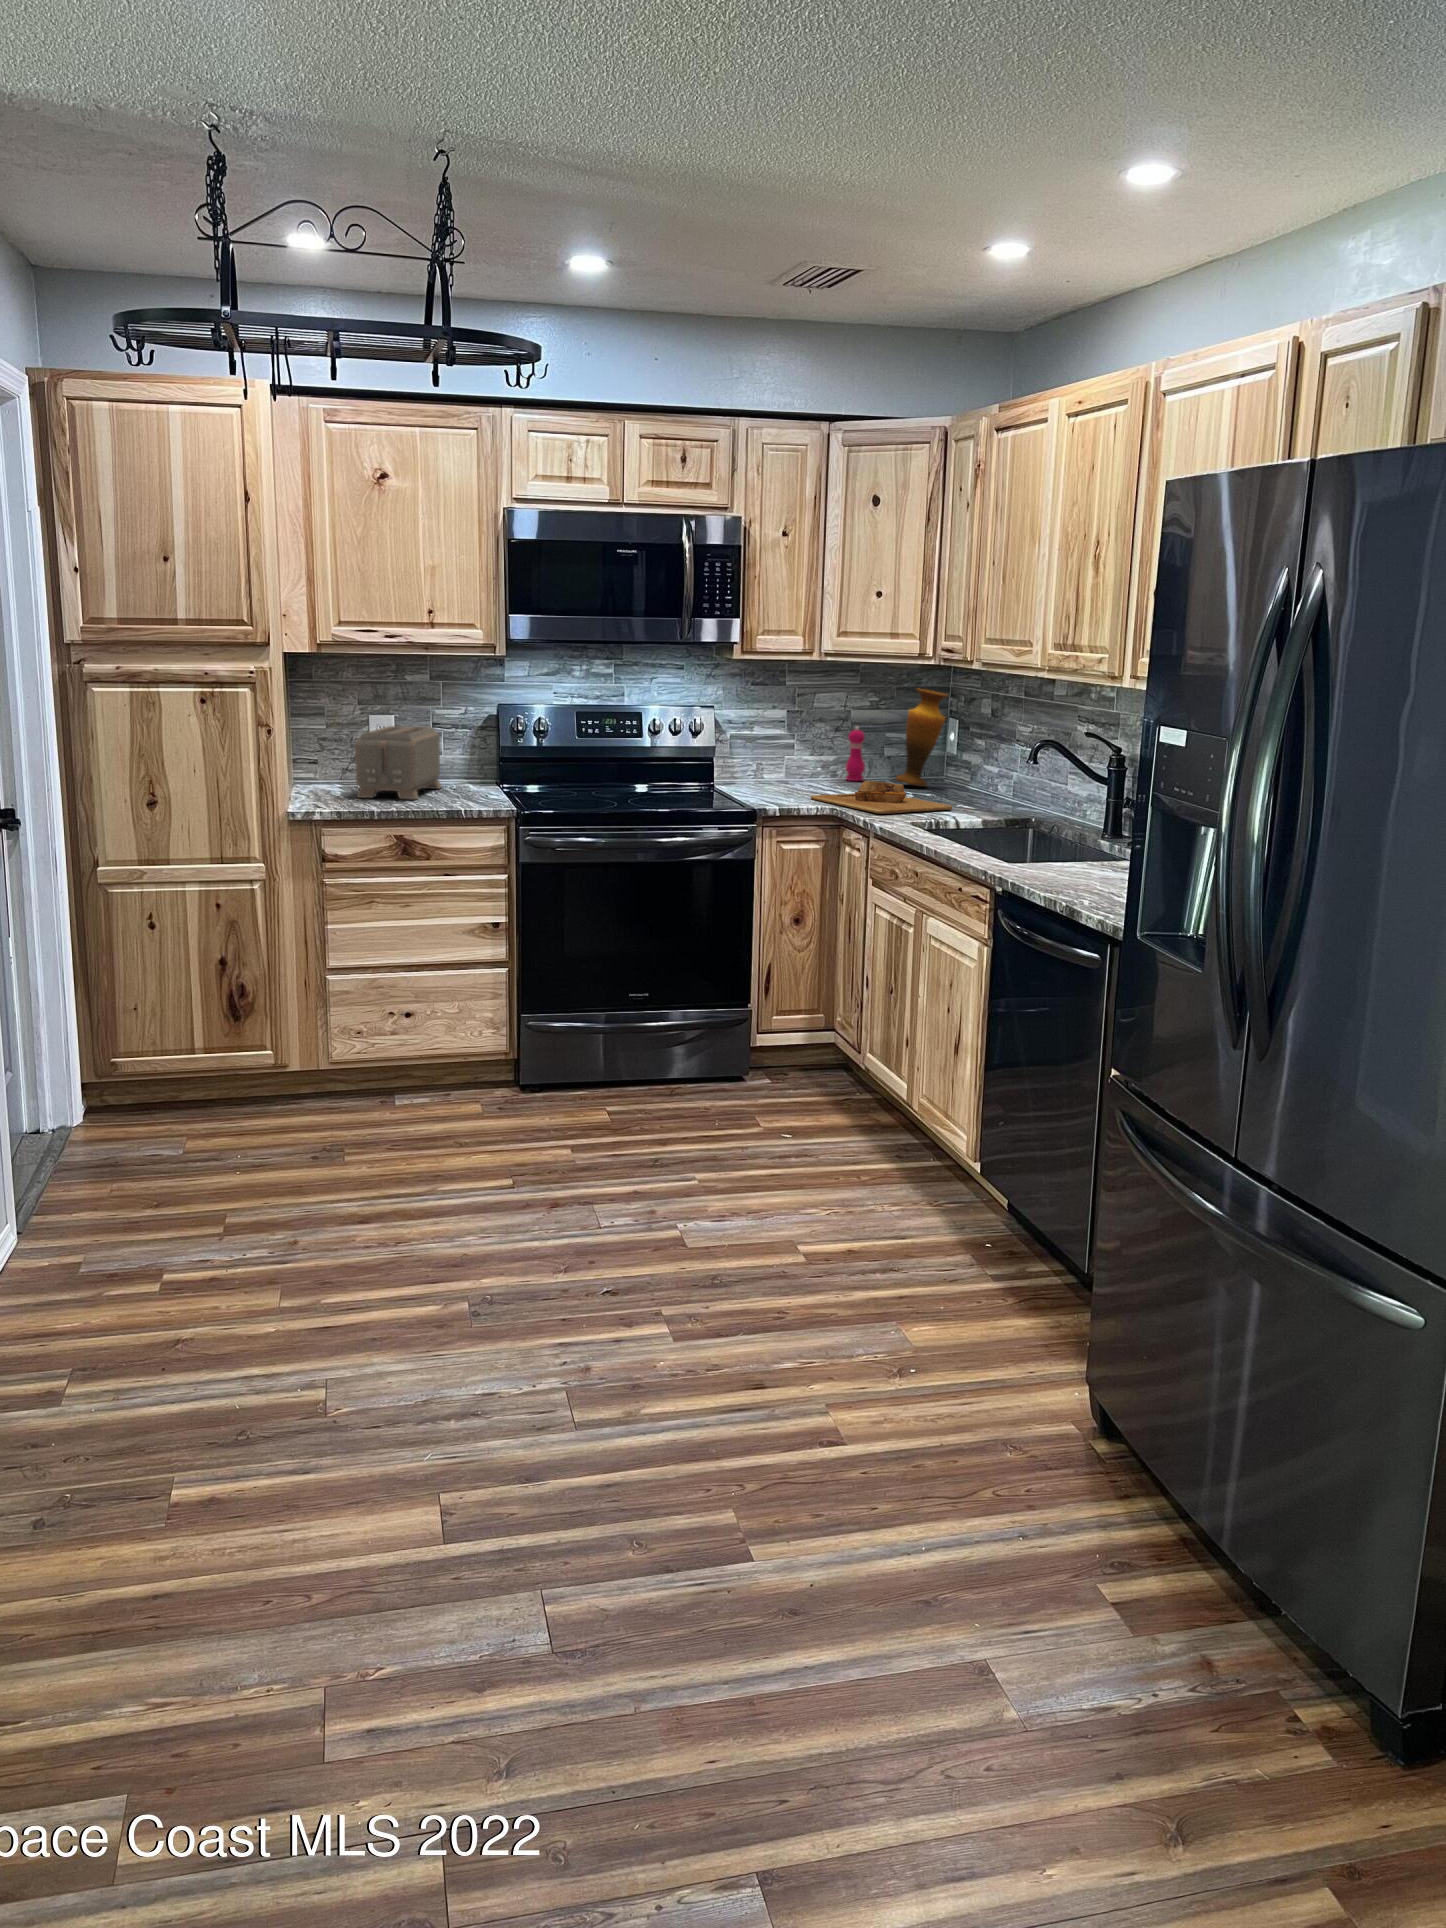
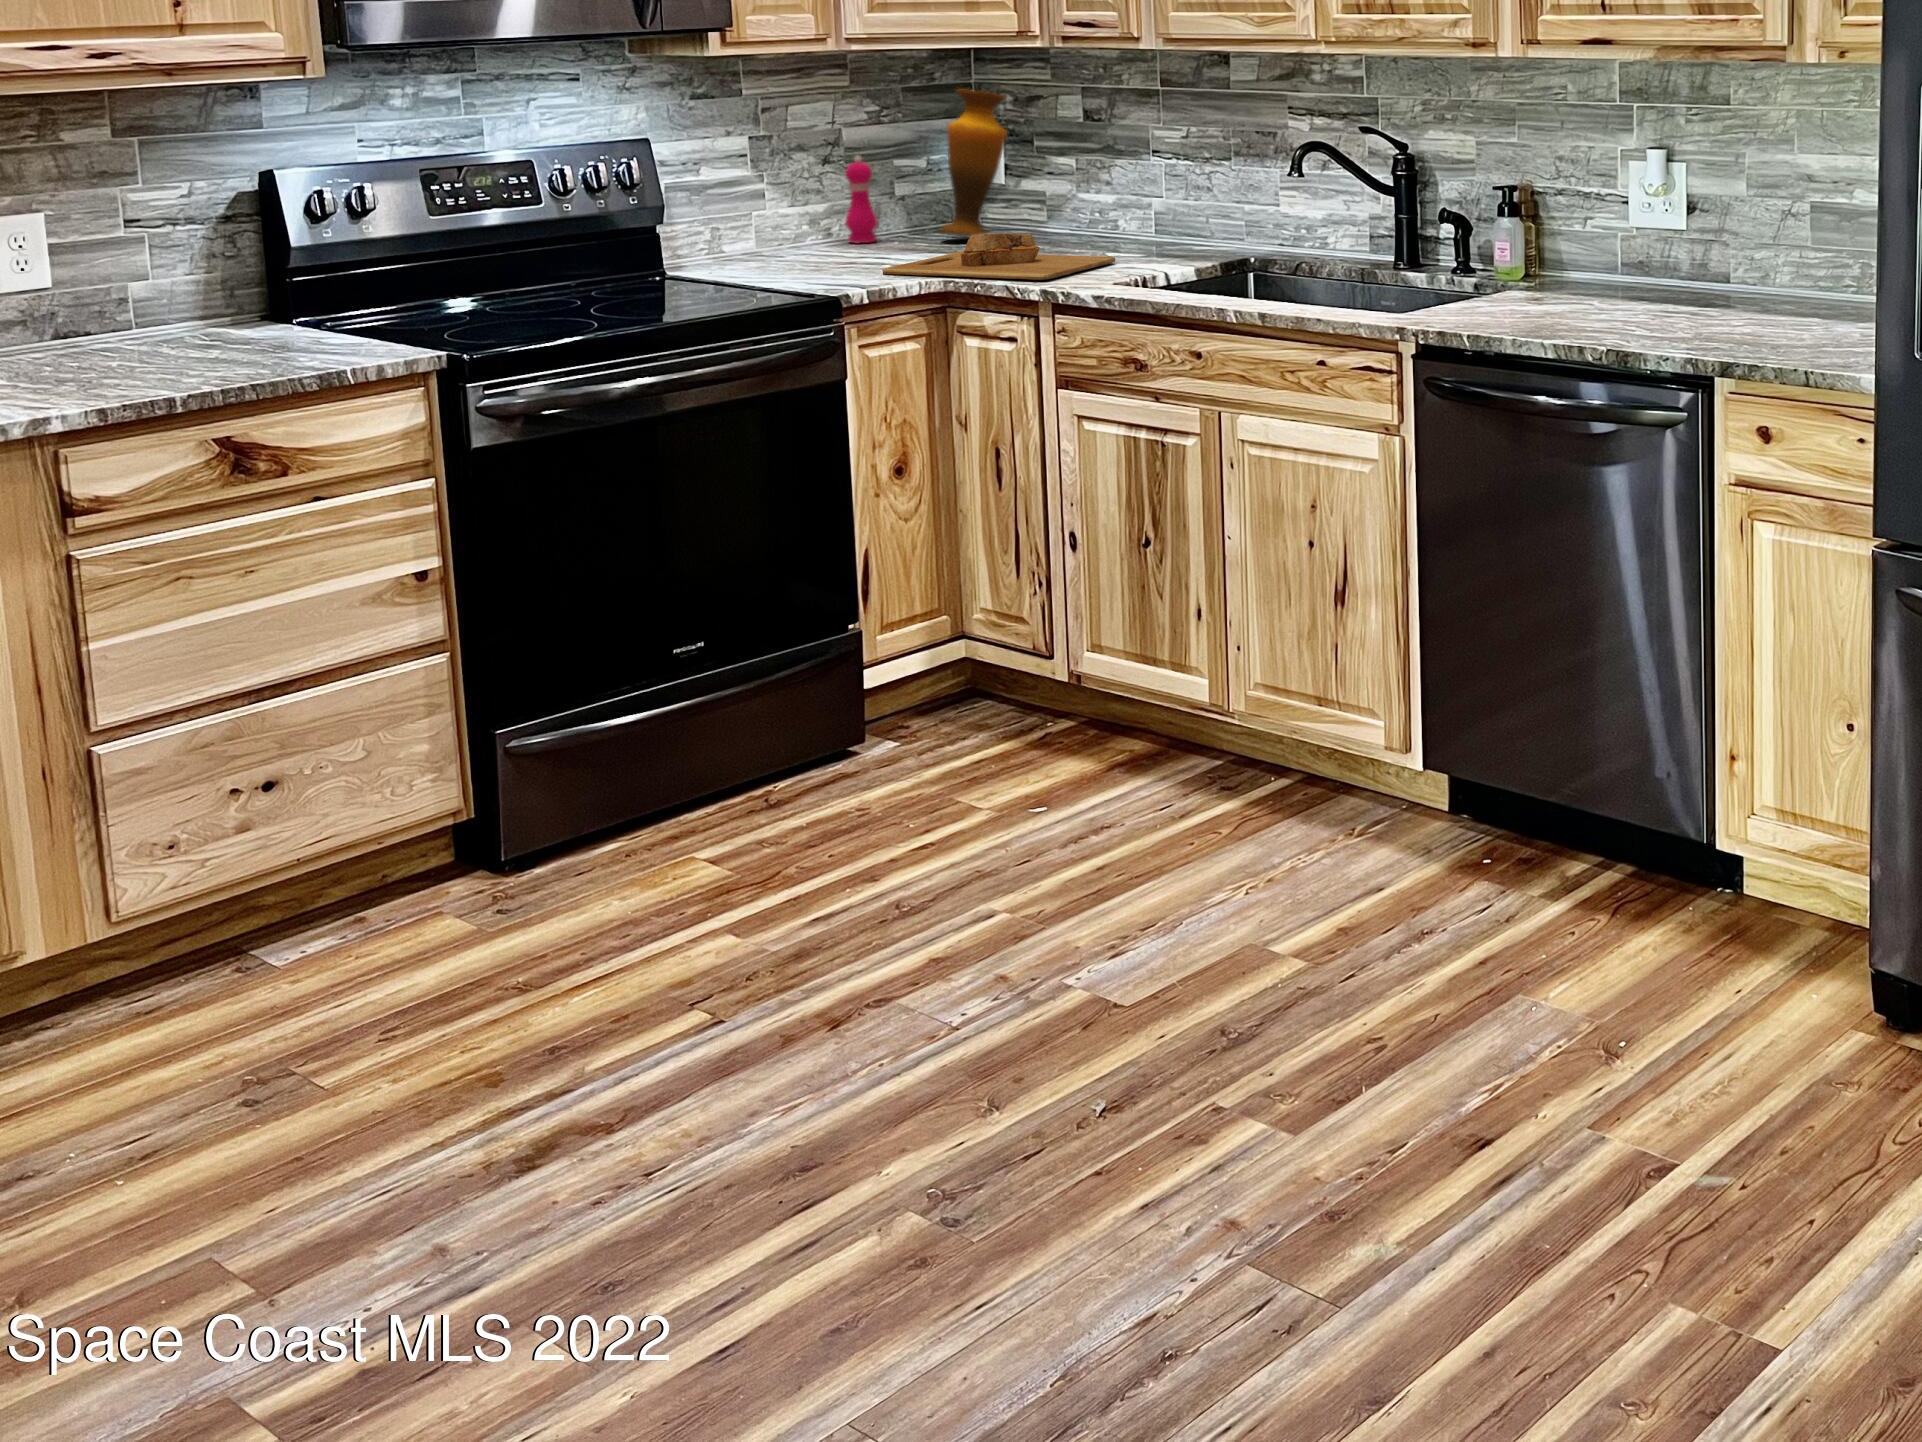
toaster: present [355,726,441,799] -> none [47,224,208,378]

